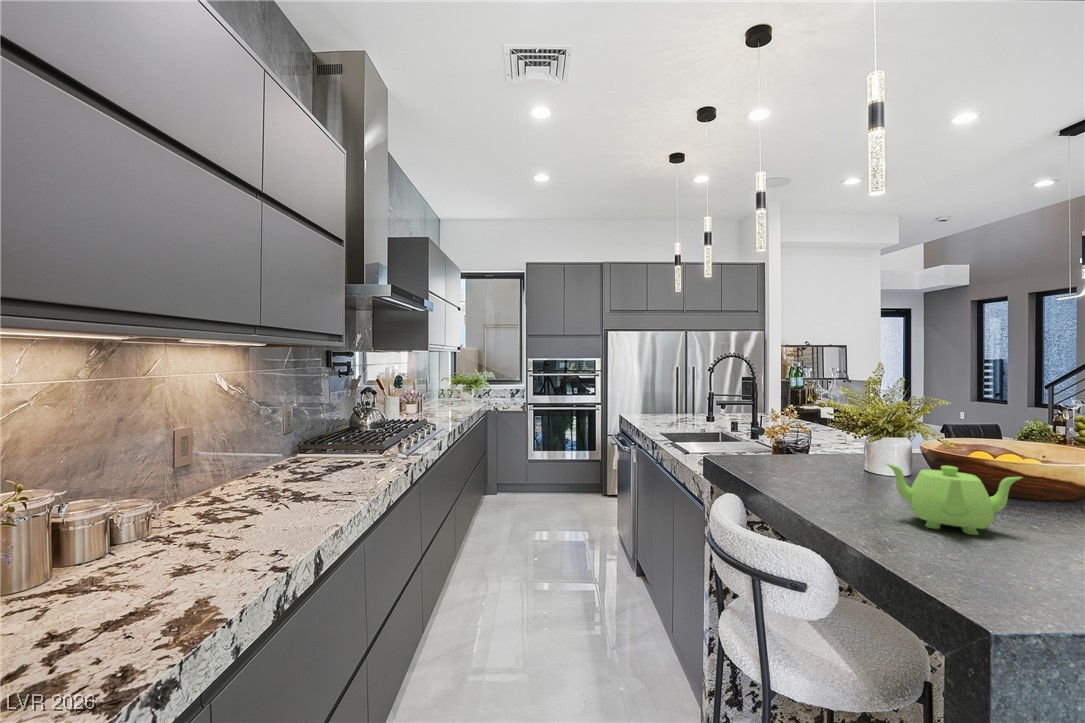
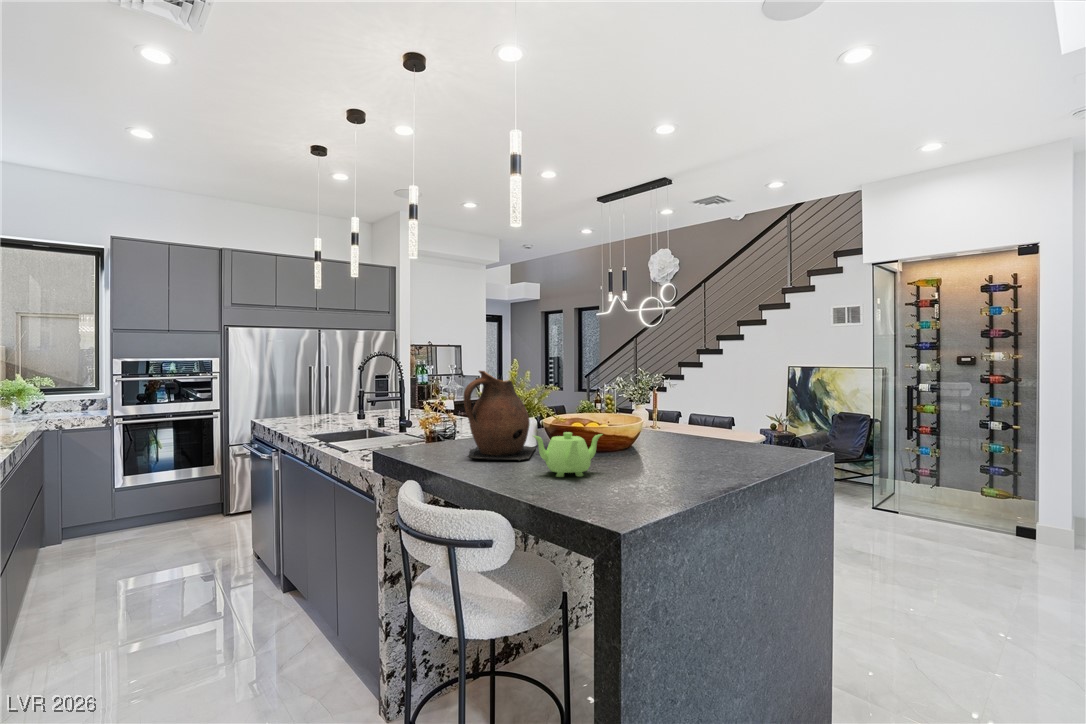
ceramic pitcher: none [798,375,913,495] -> present [463,371,536,461]

